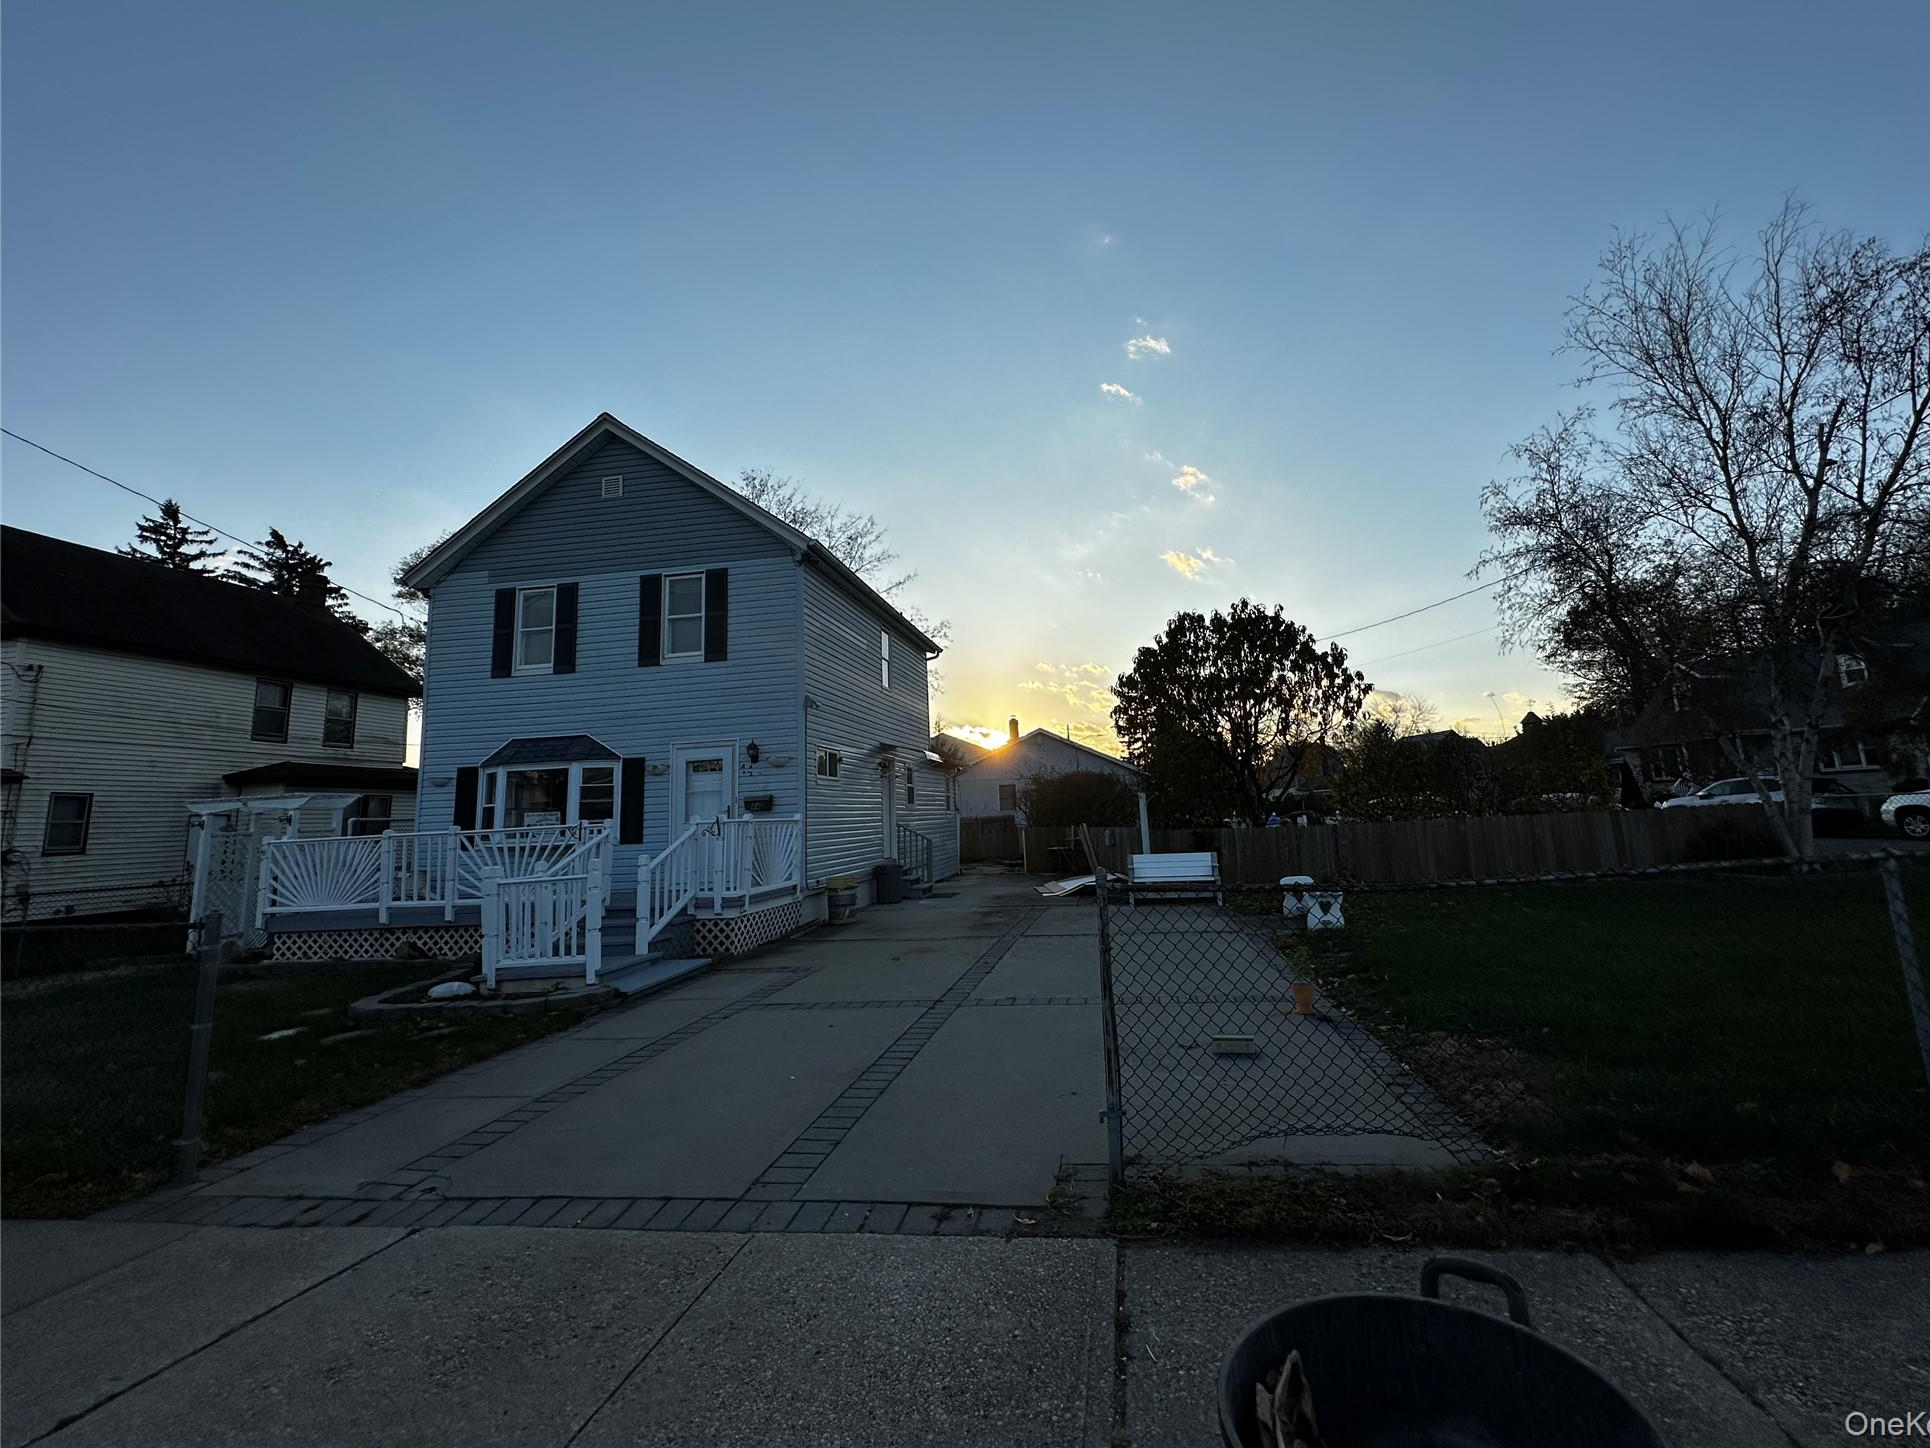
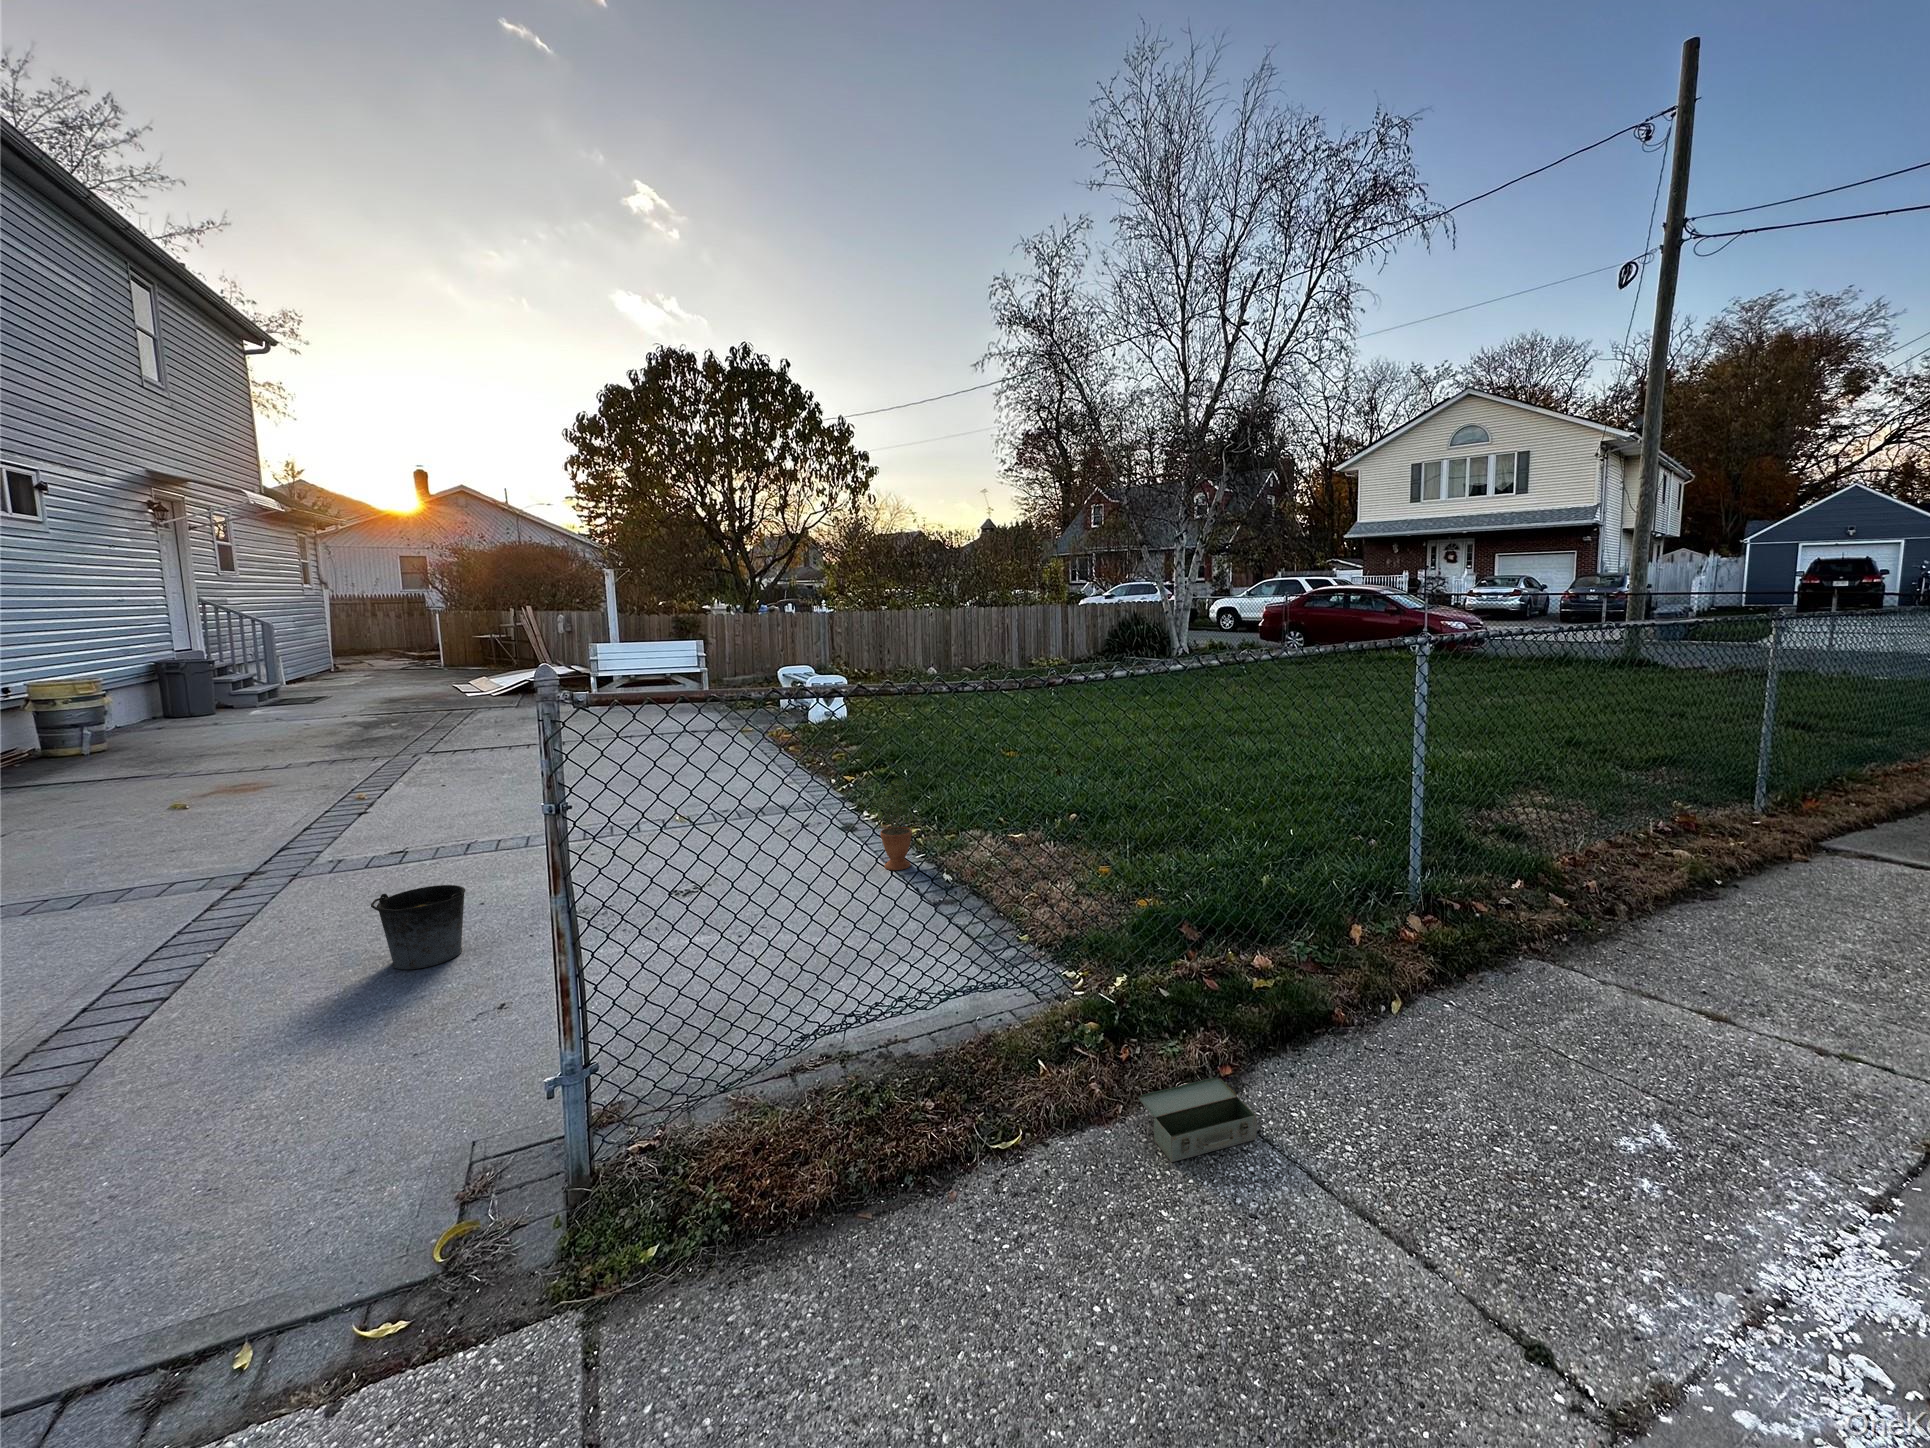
bucket: none [1002,983,1043,1025] -> present [371,885,465,969]
toolbox: present [1212,1033,1255,1053] -> present [1139,1077,1256,1162]

